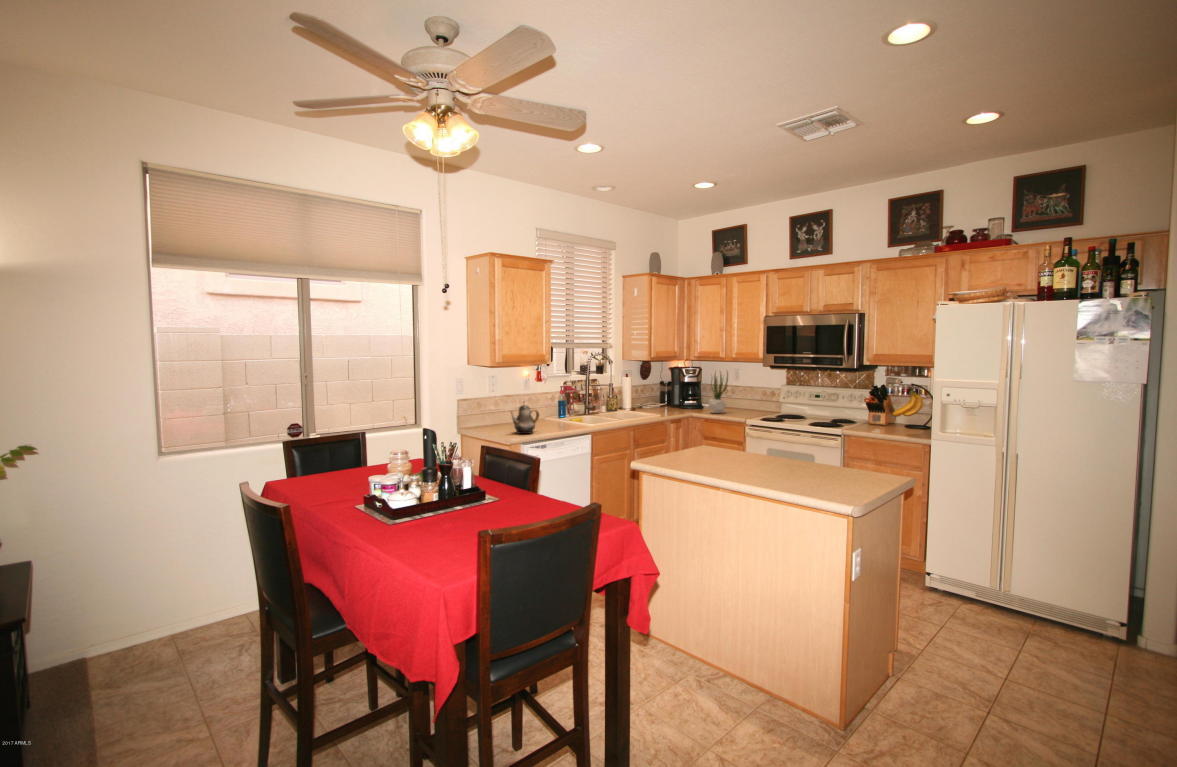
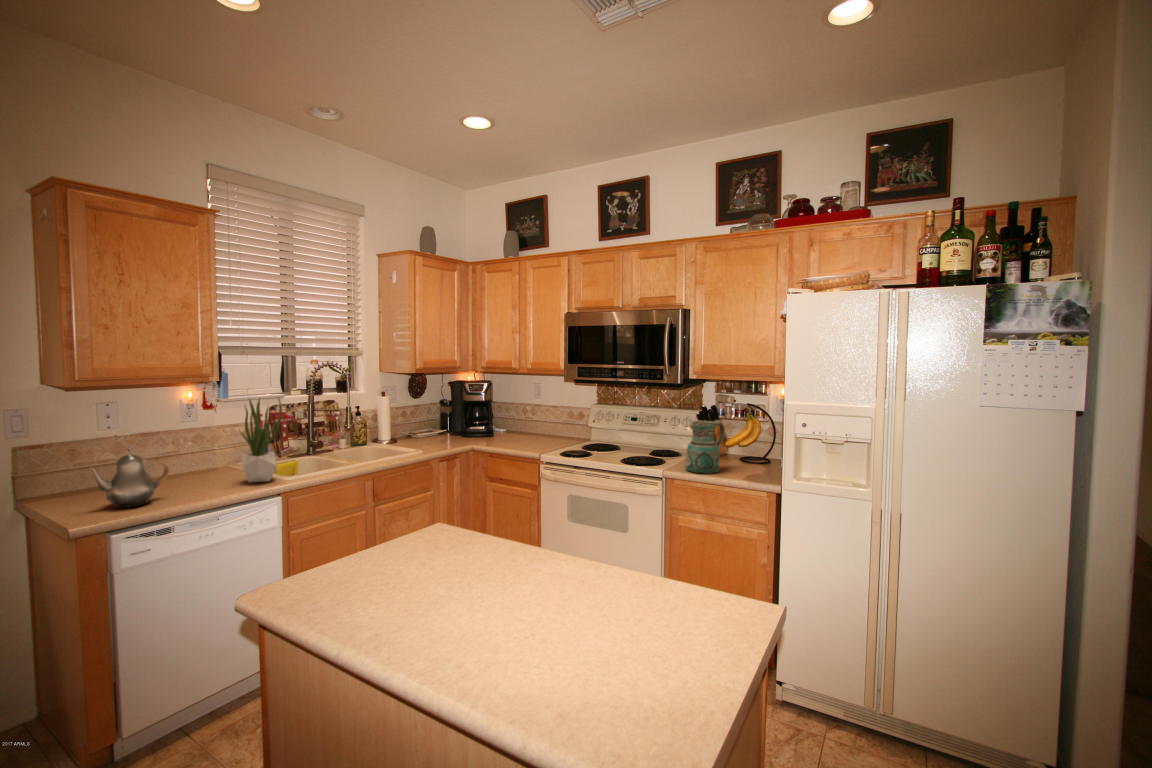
potted plant: present [709,371,728,413] -> present [240,399,282,482]
ceramic pitcher: none [859,395,891,432] -> present [686,420,725,473]

